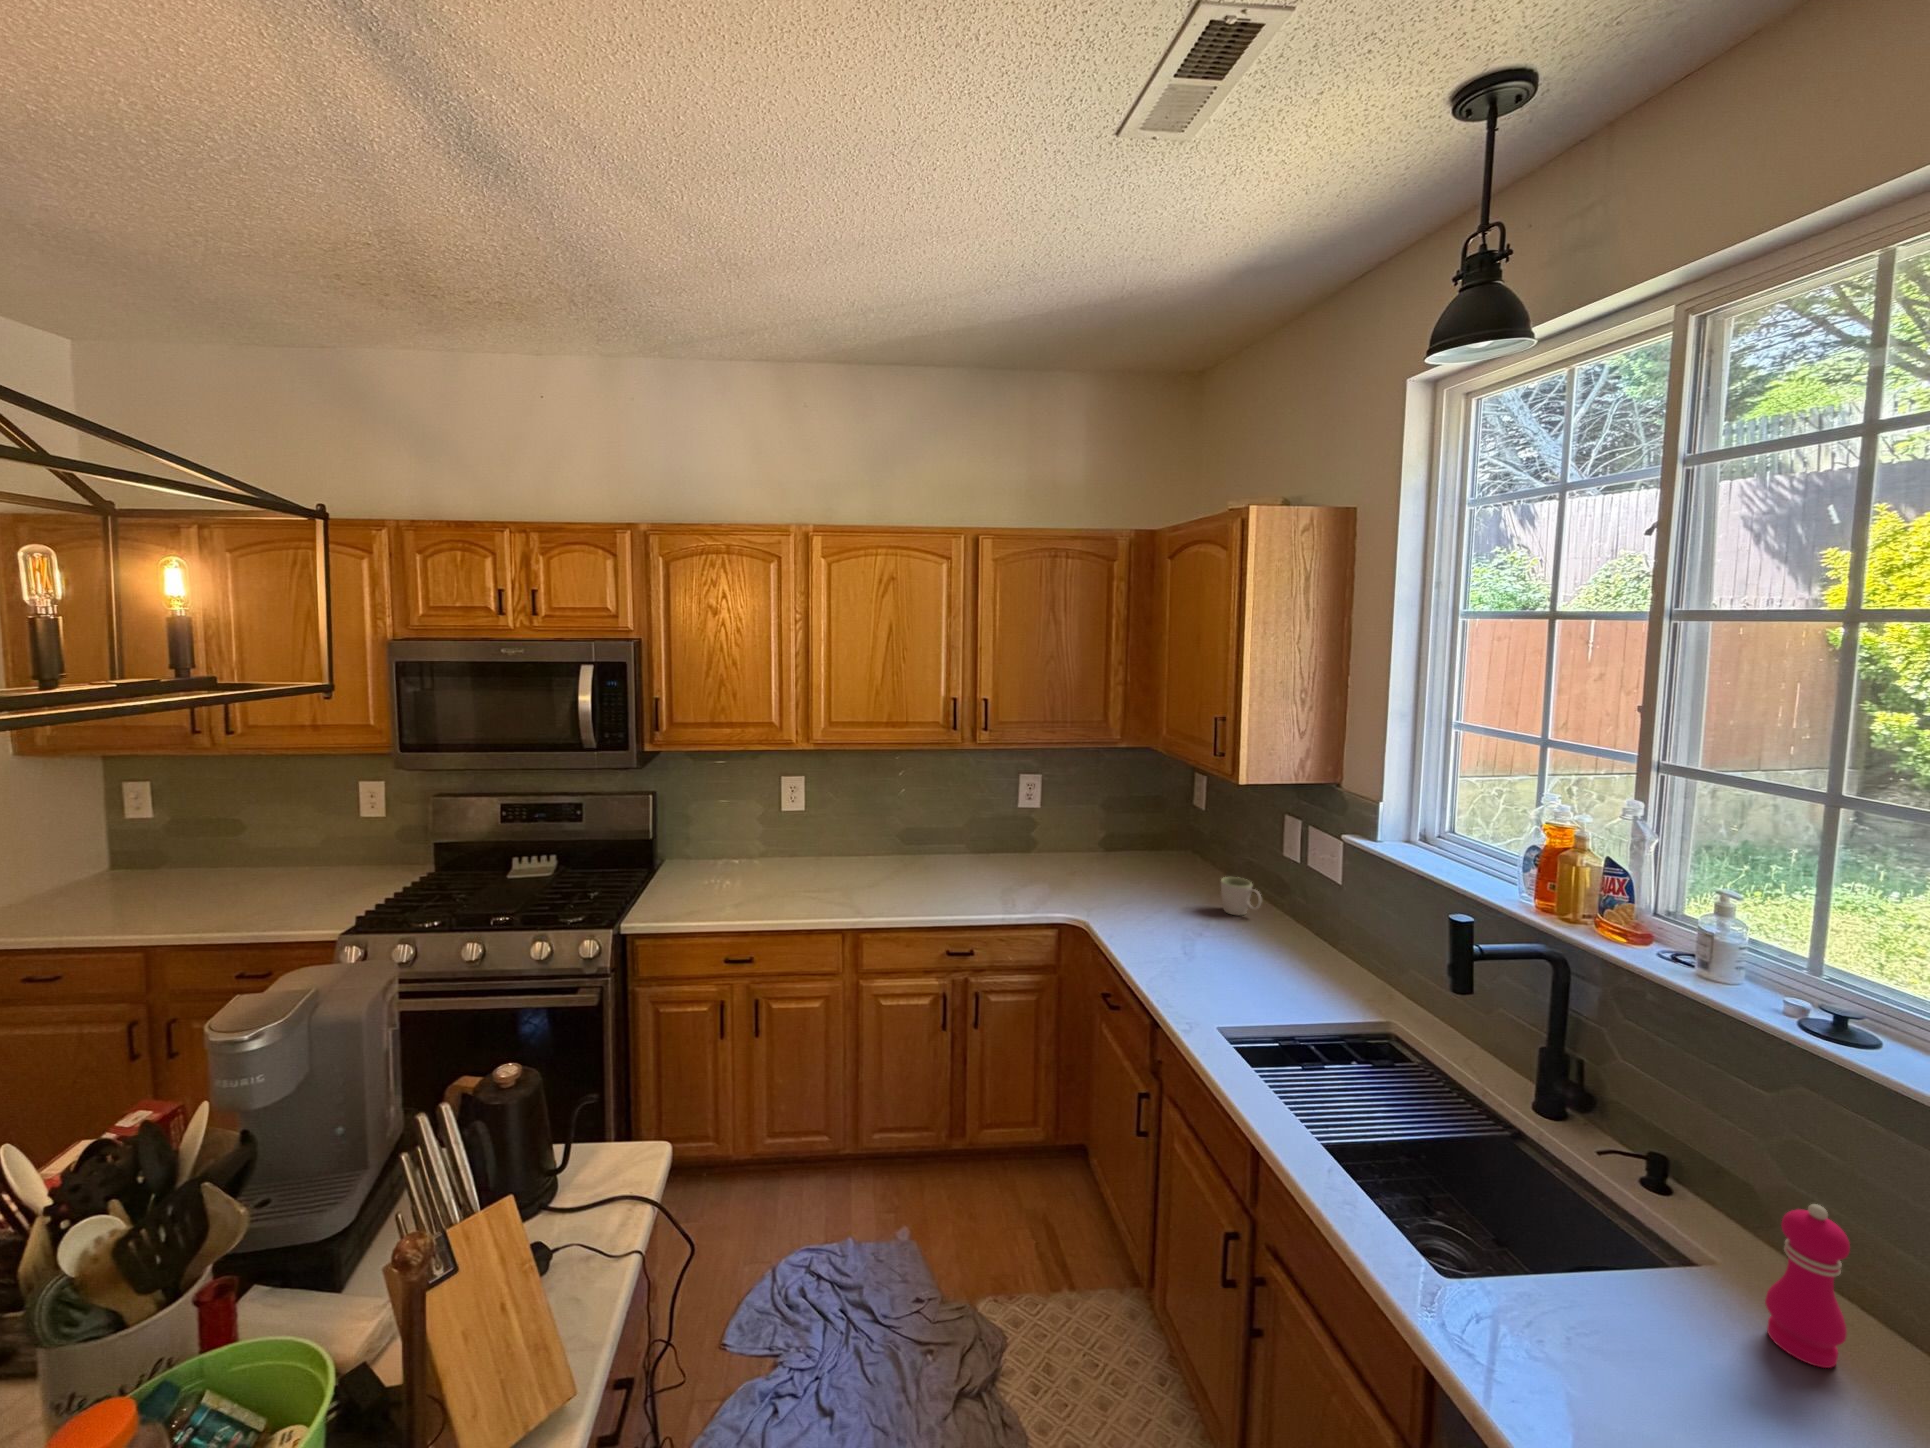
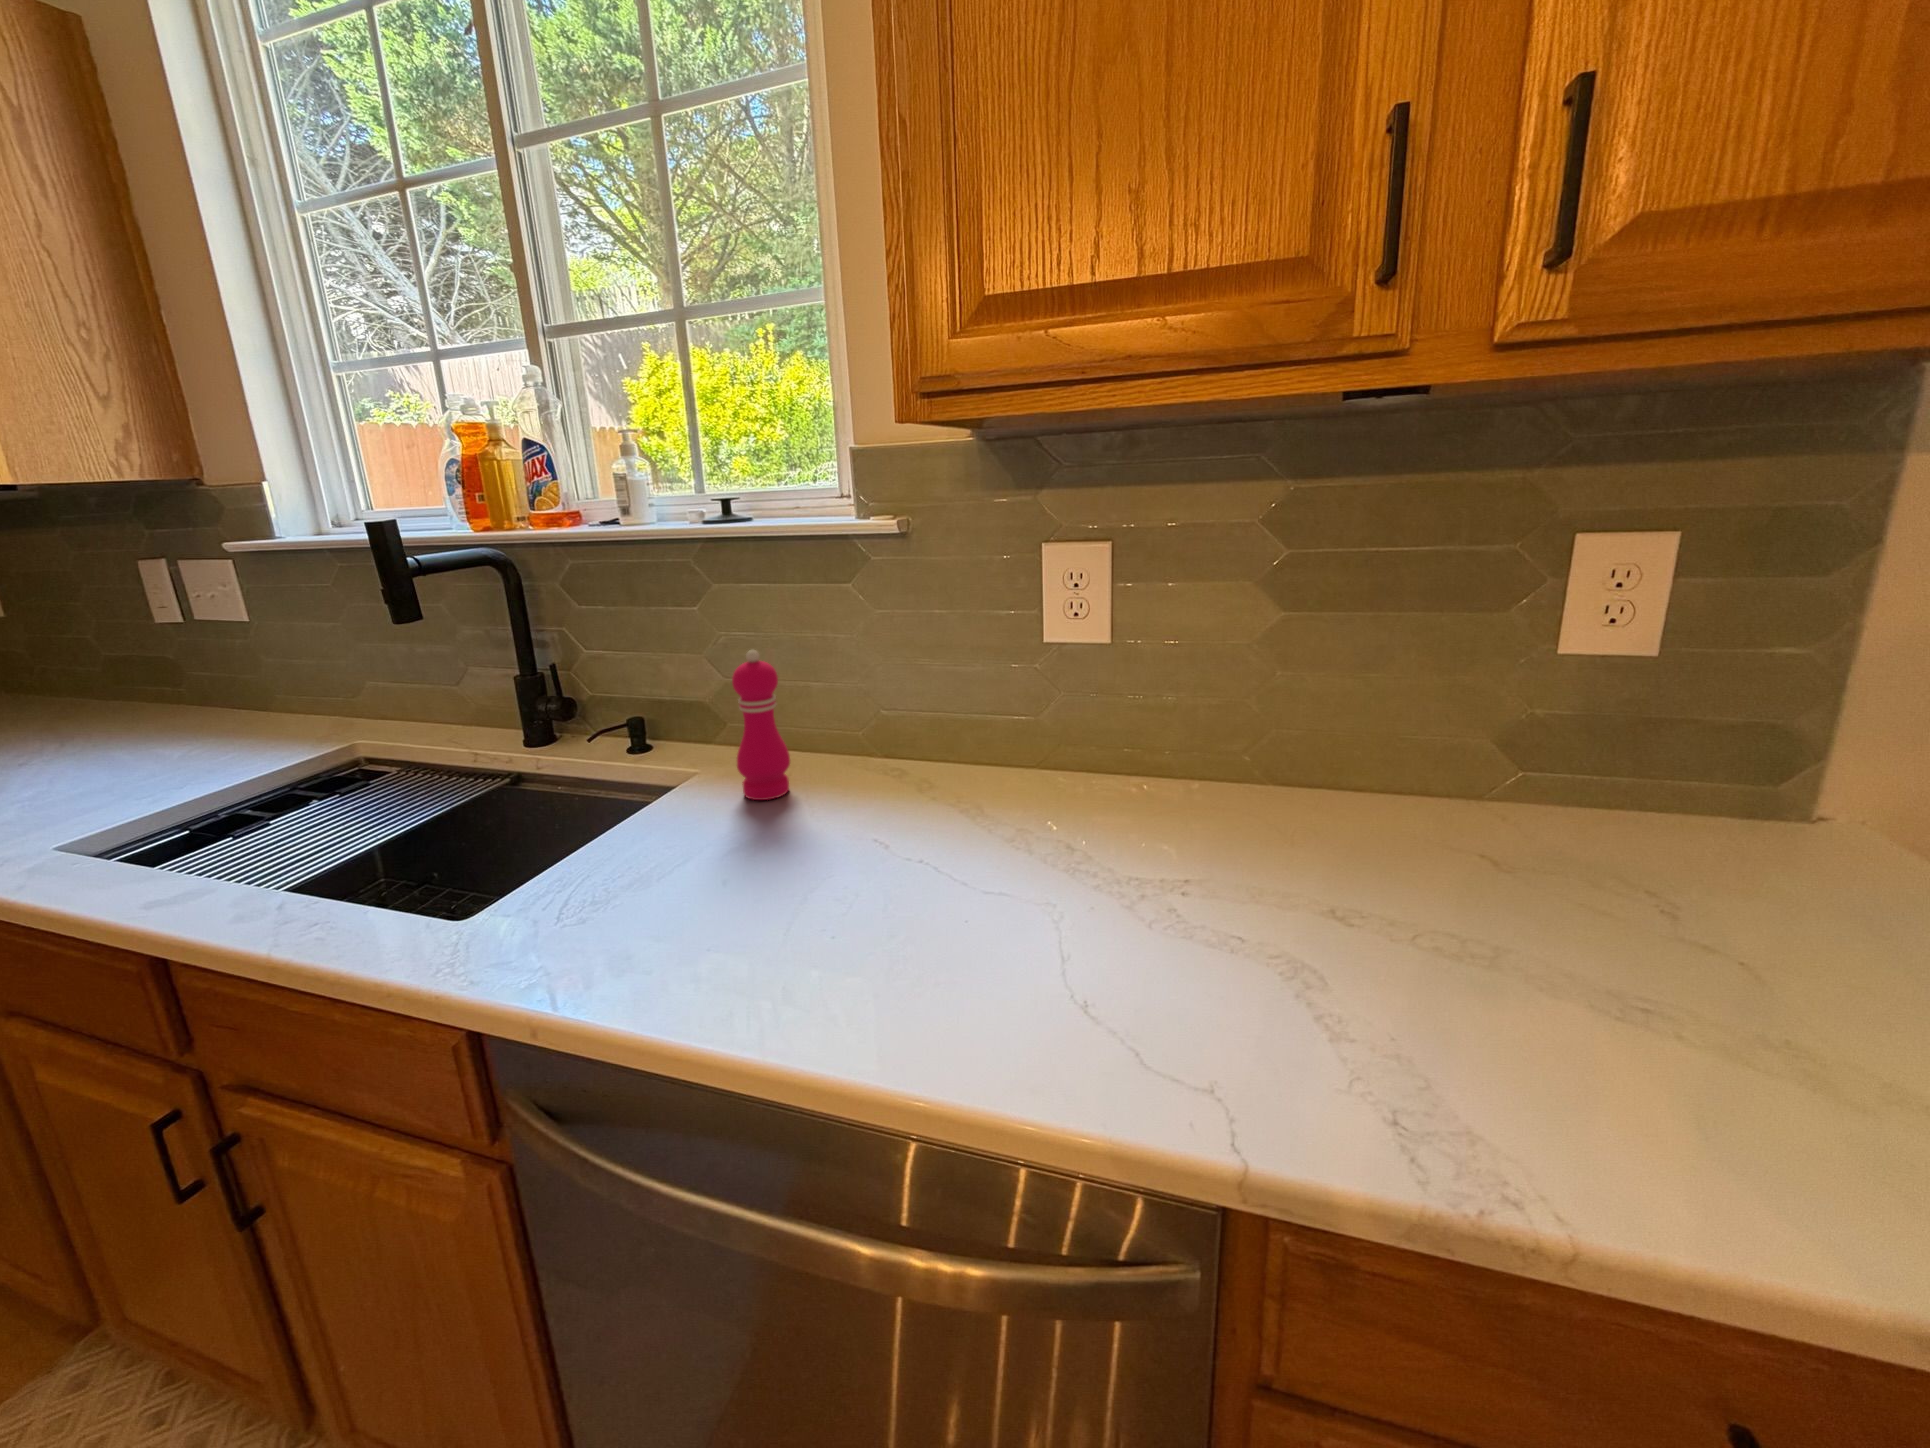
mug: present [1221,877,1262,915] -> none [45,674,137,733]

